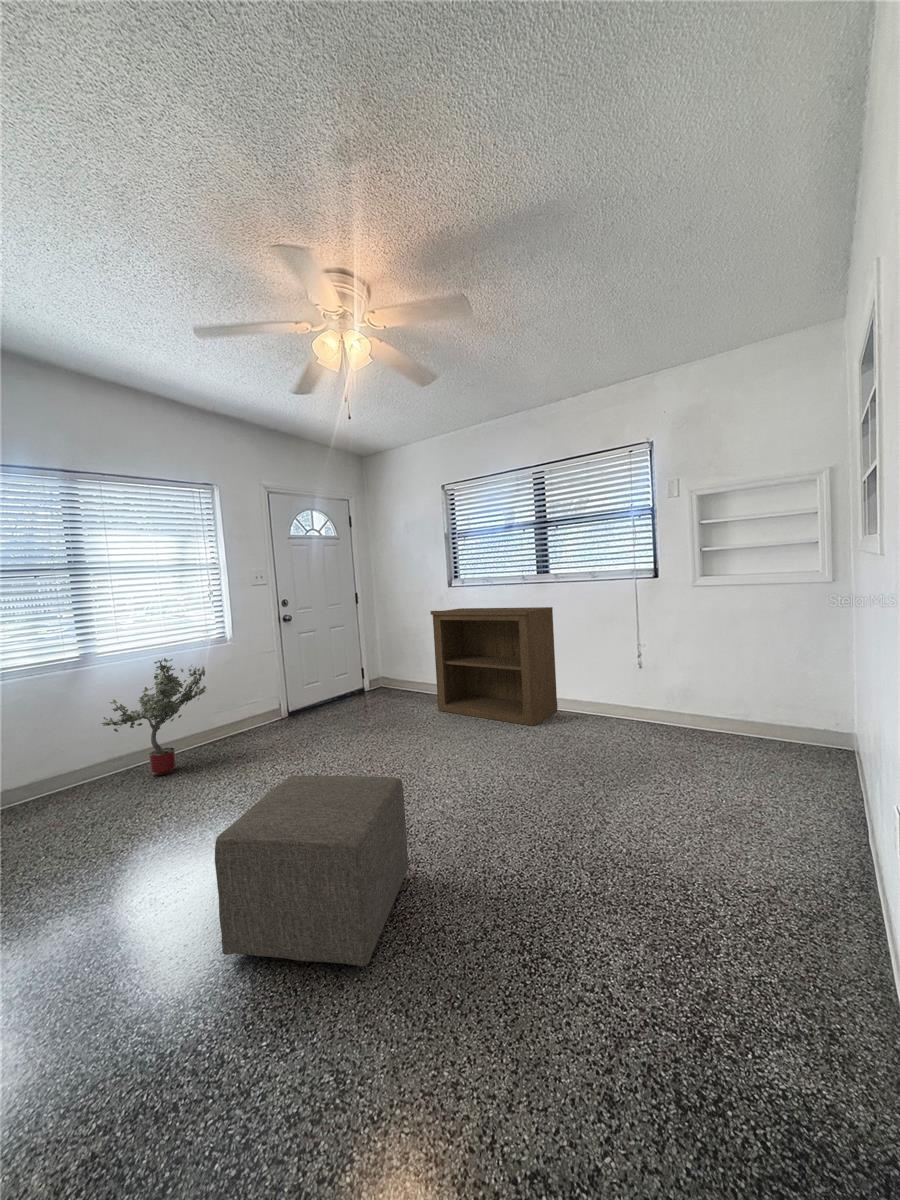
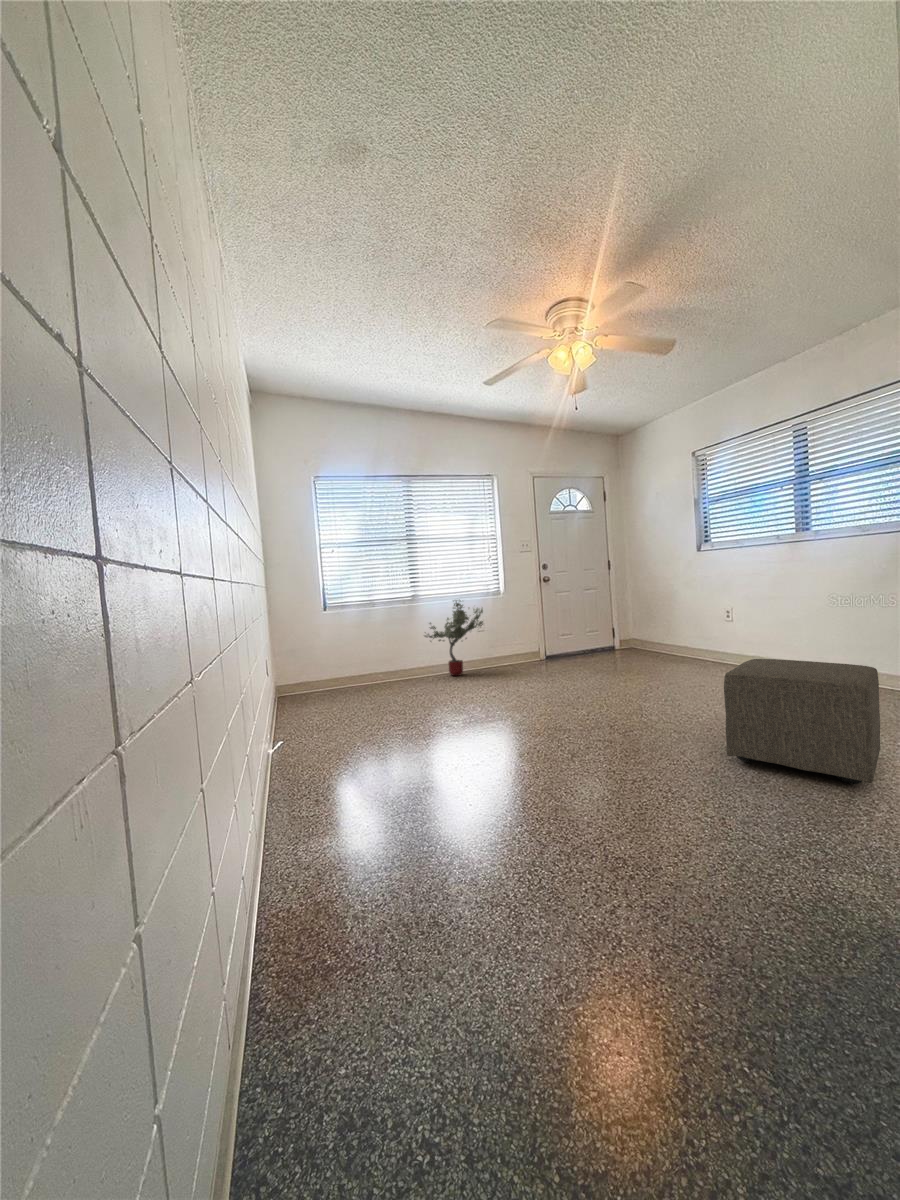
bookshelf: present [431,607,558,726] -> none [671,566,814,686]
ottoman: present [215,775,408,967] -> present [724,659,880,784]

